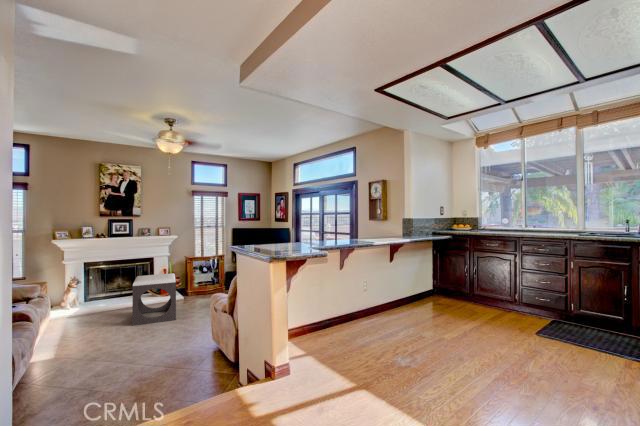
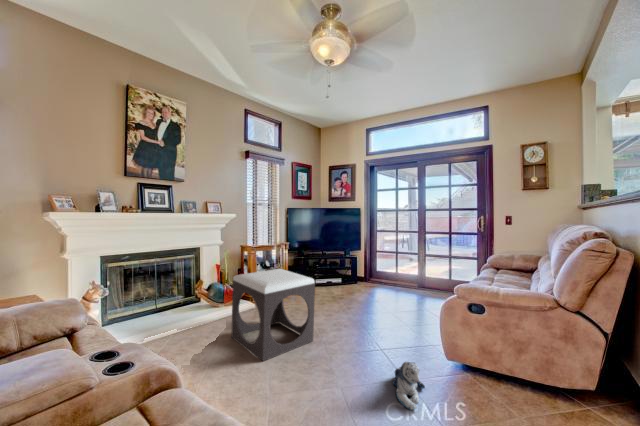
plush toy: none [163,326,196,350] -> present [393,362,425,410]

